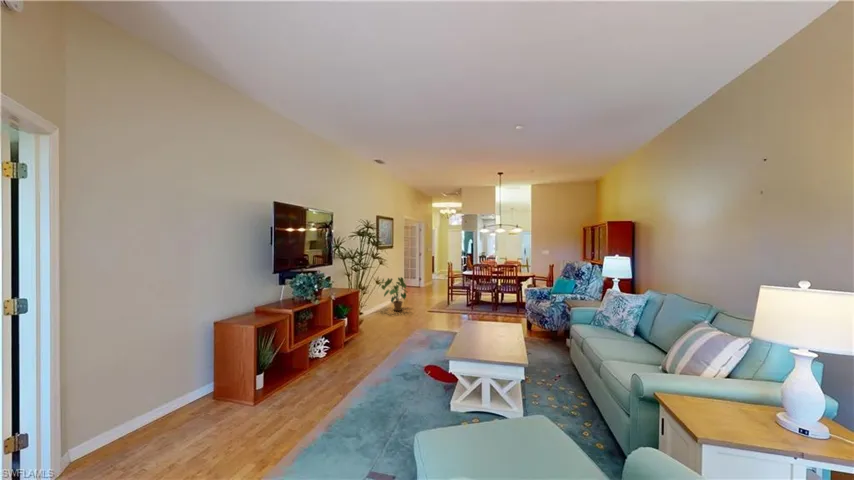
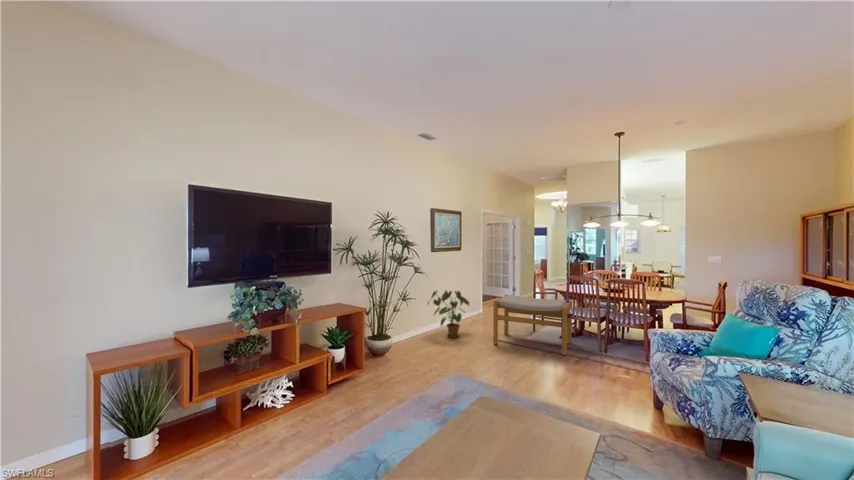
footstool: none [428,279,475,313] -> present [493,295,572,355]

